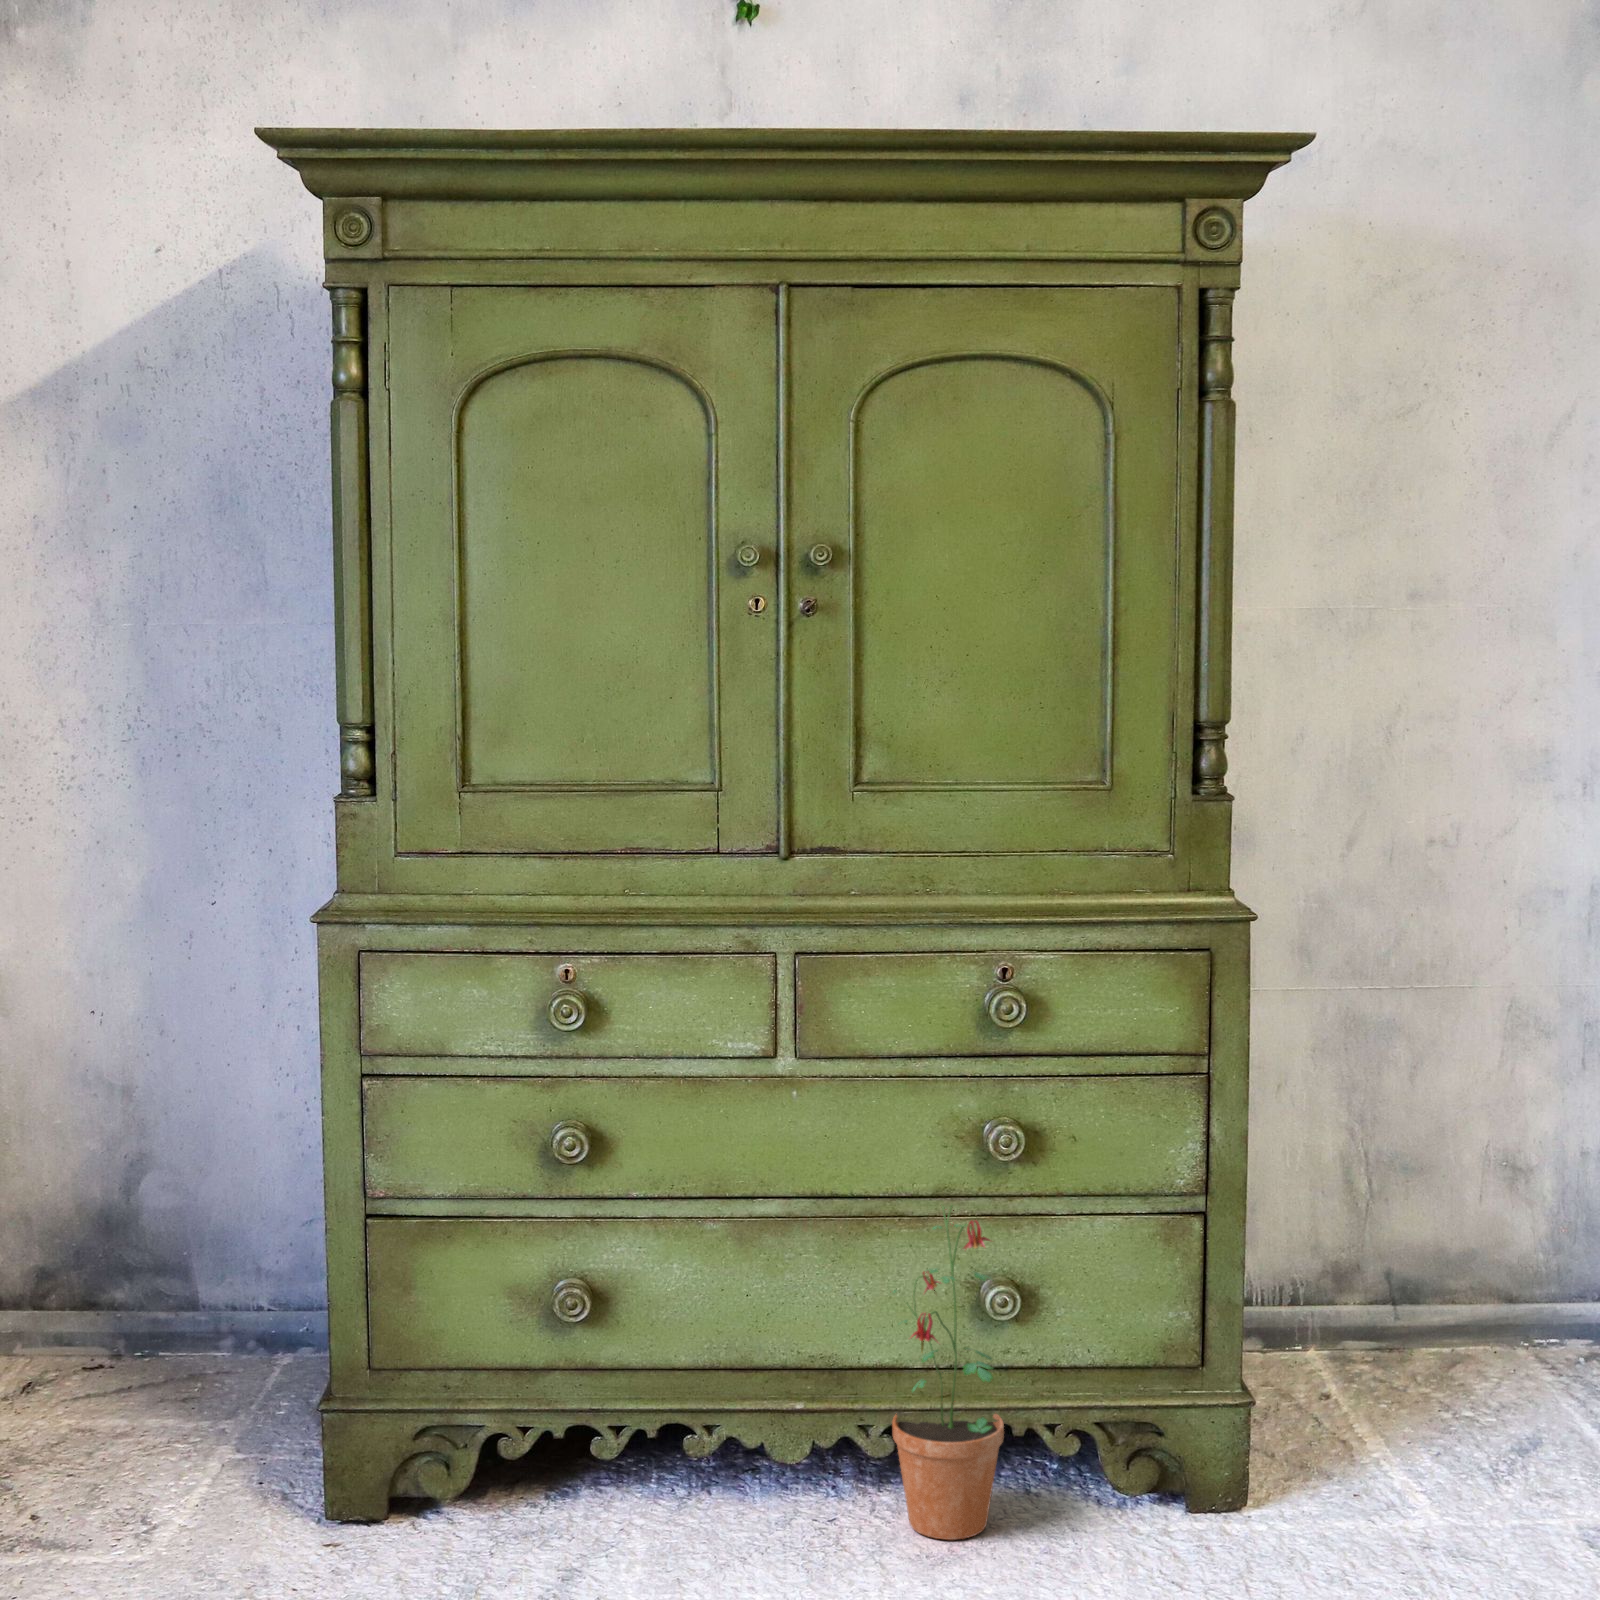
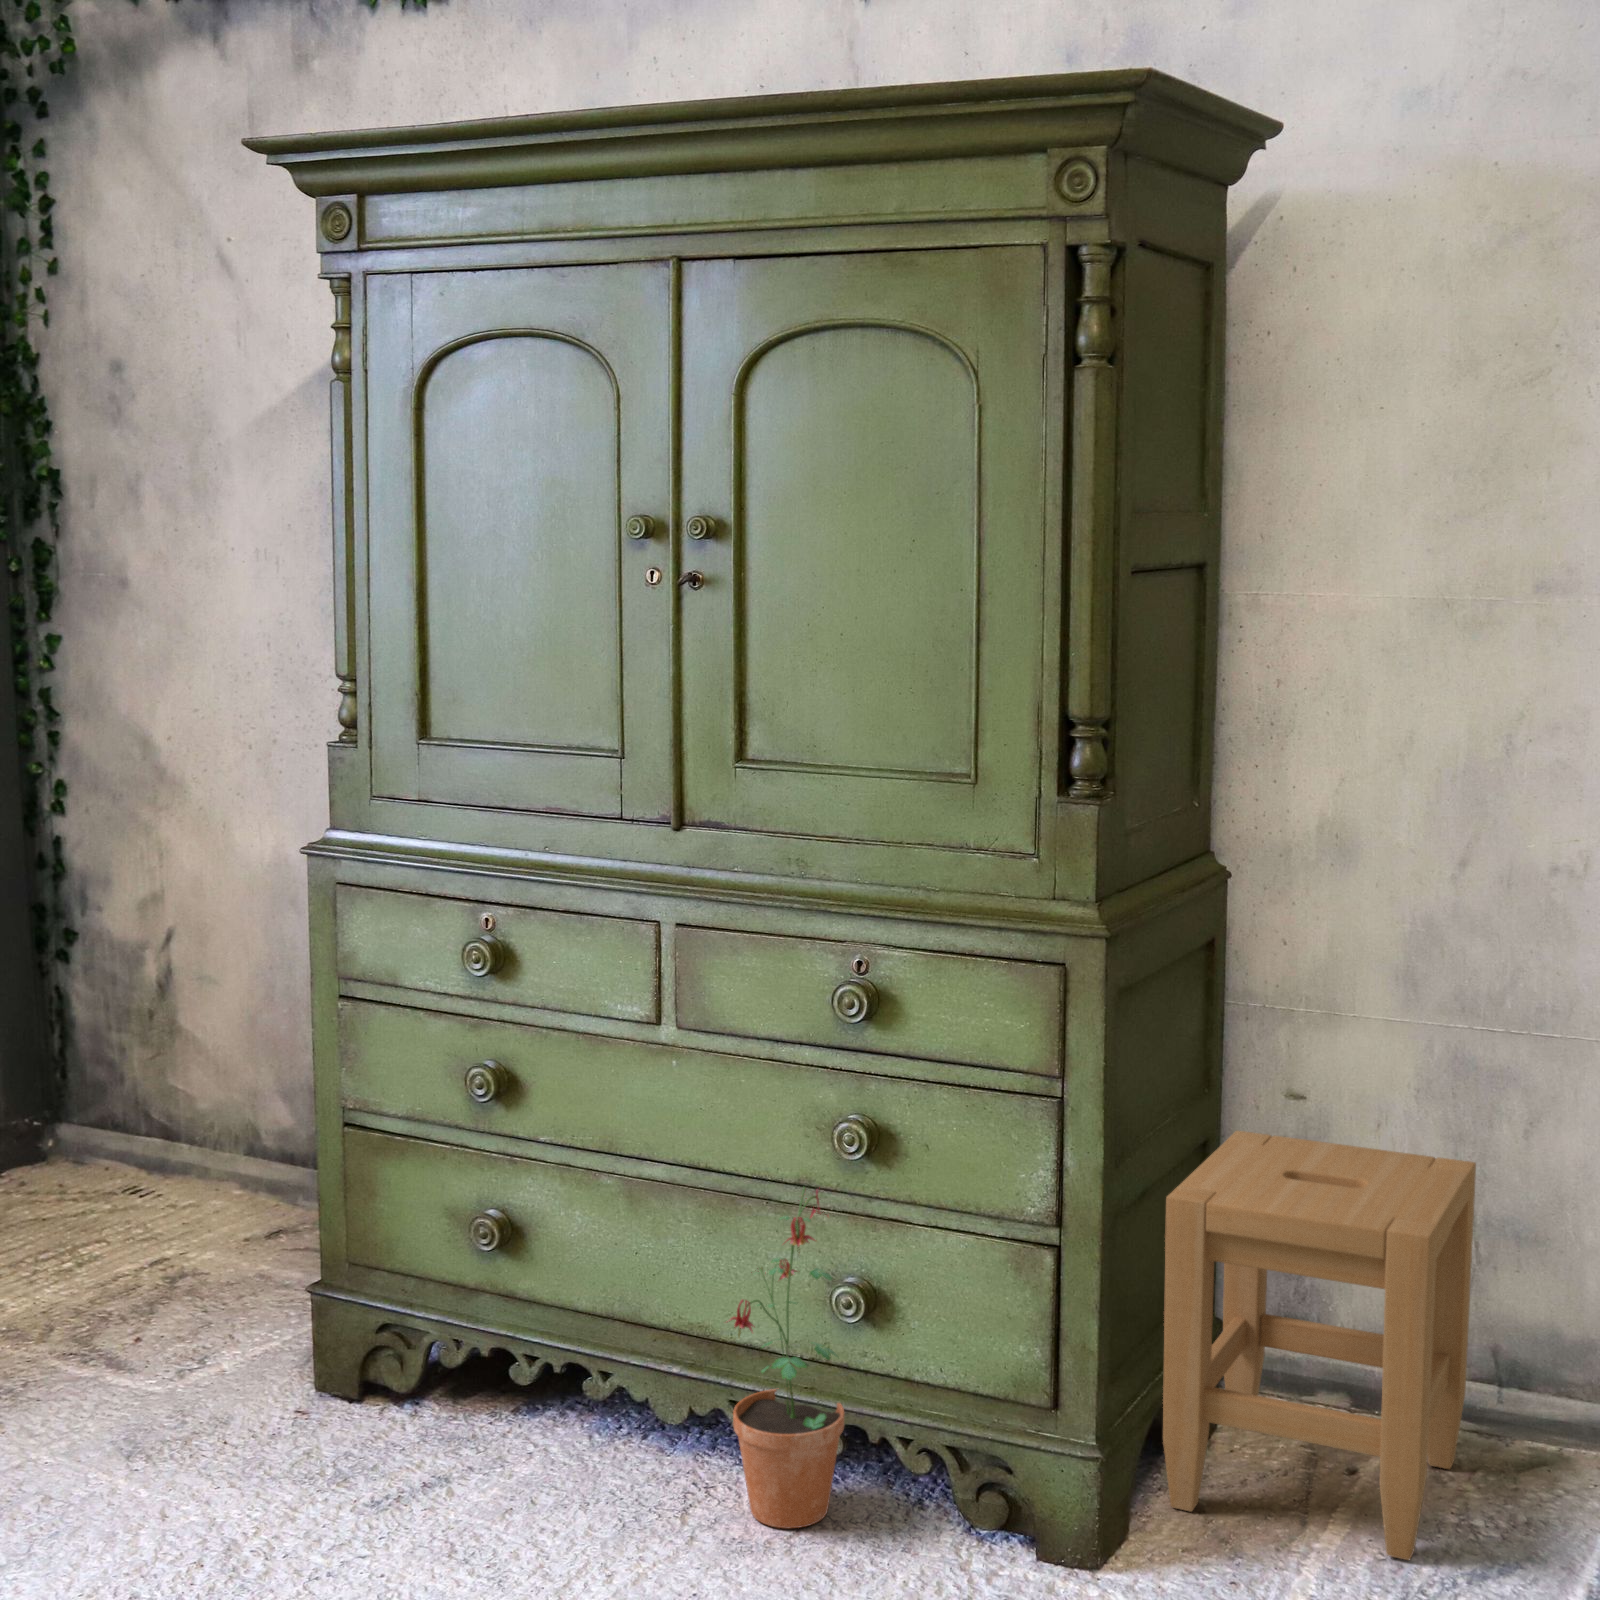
stool: none [1190,1105,1471,1449] -> present [1163,1131,1476,1560]

